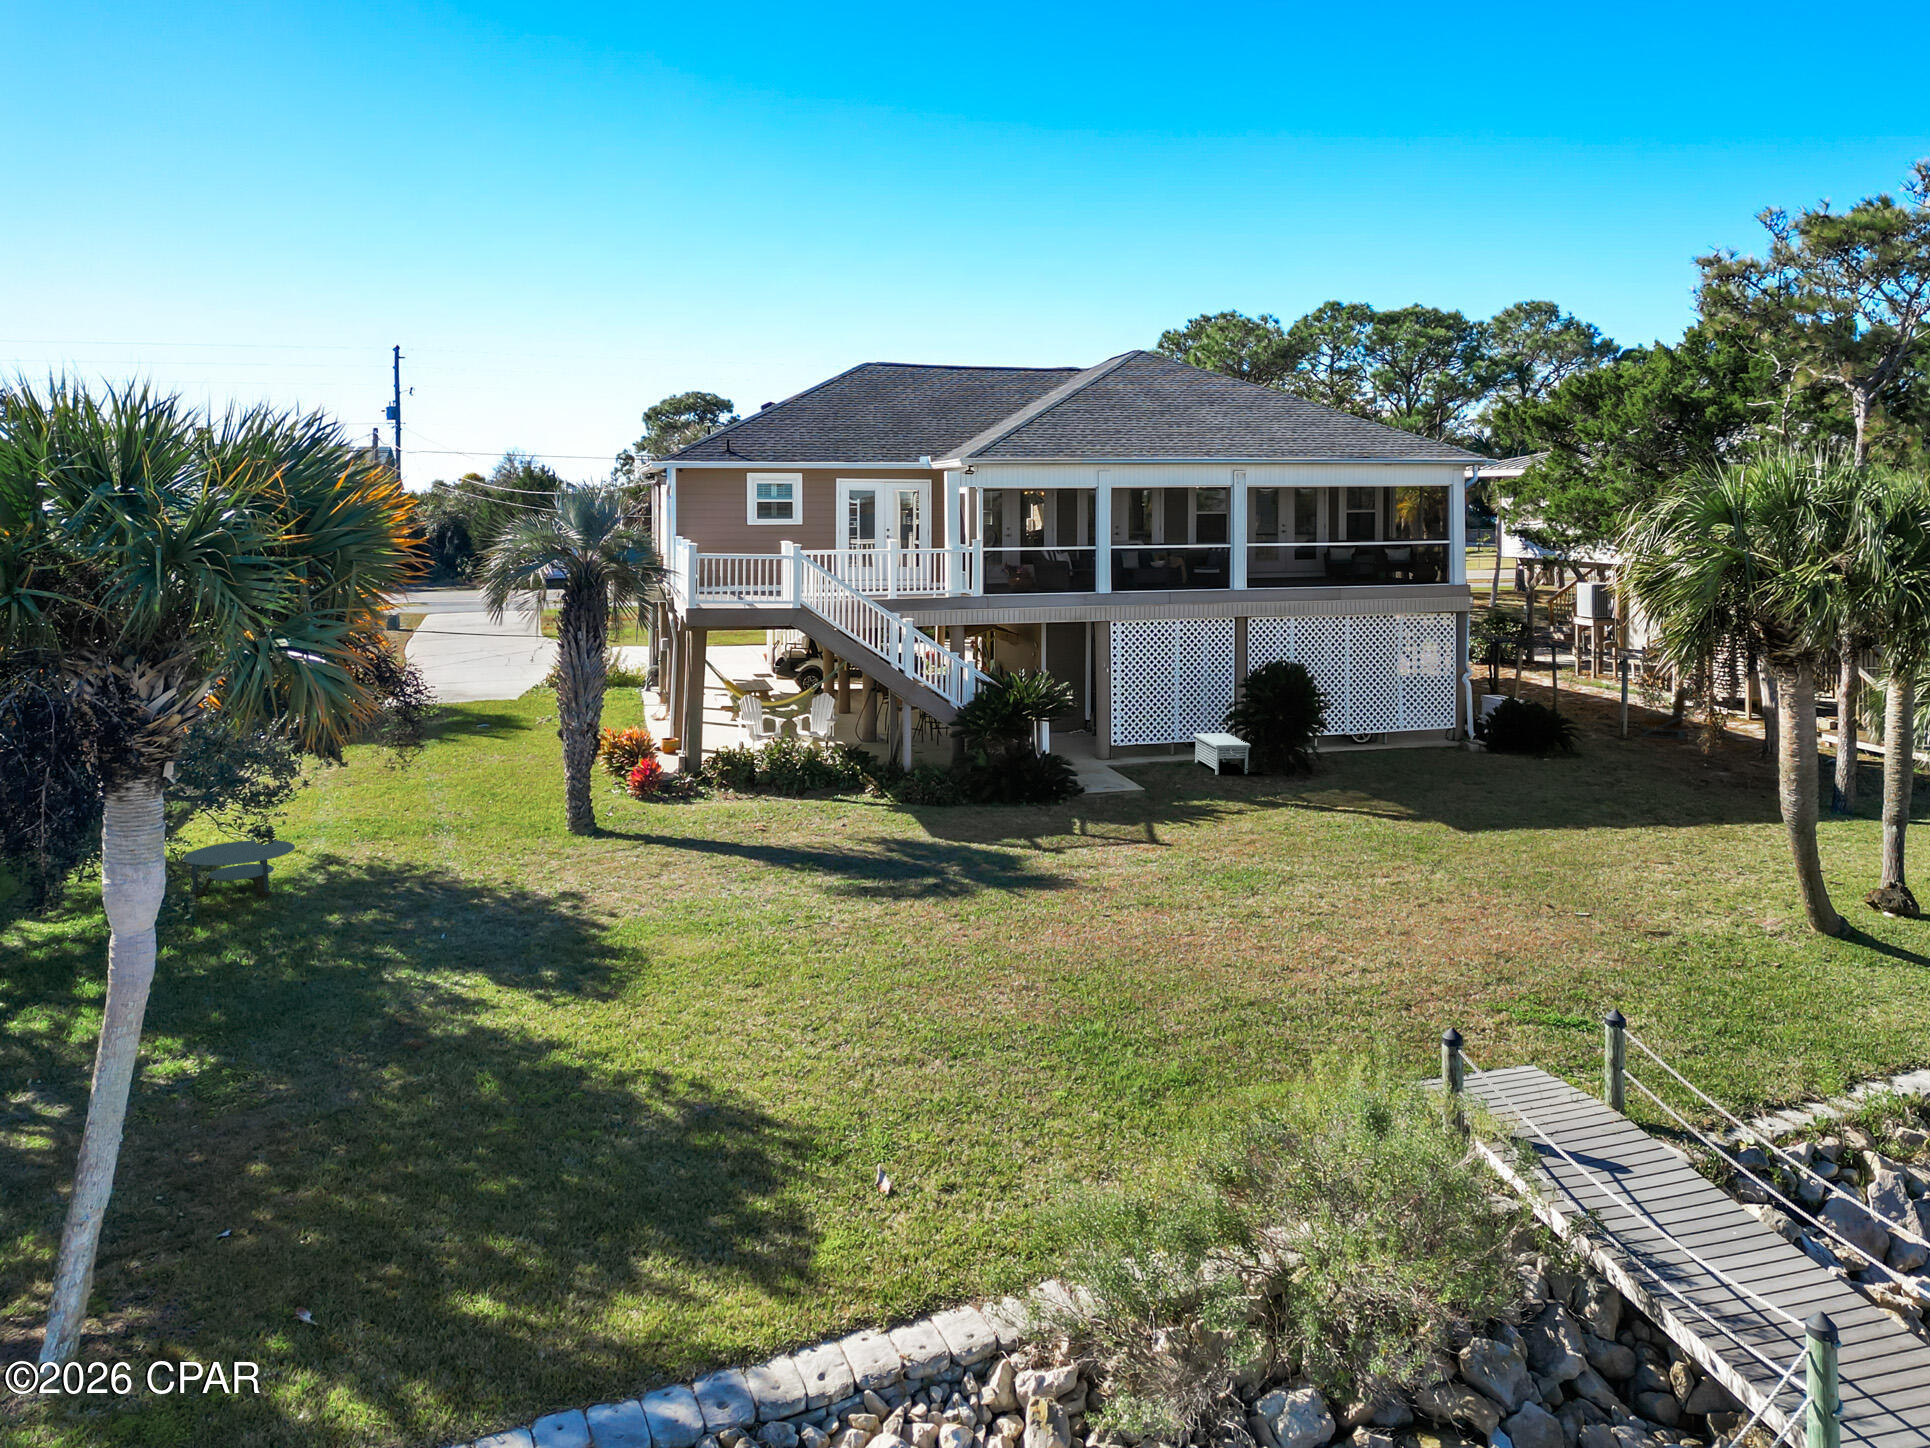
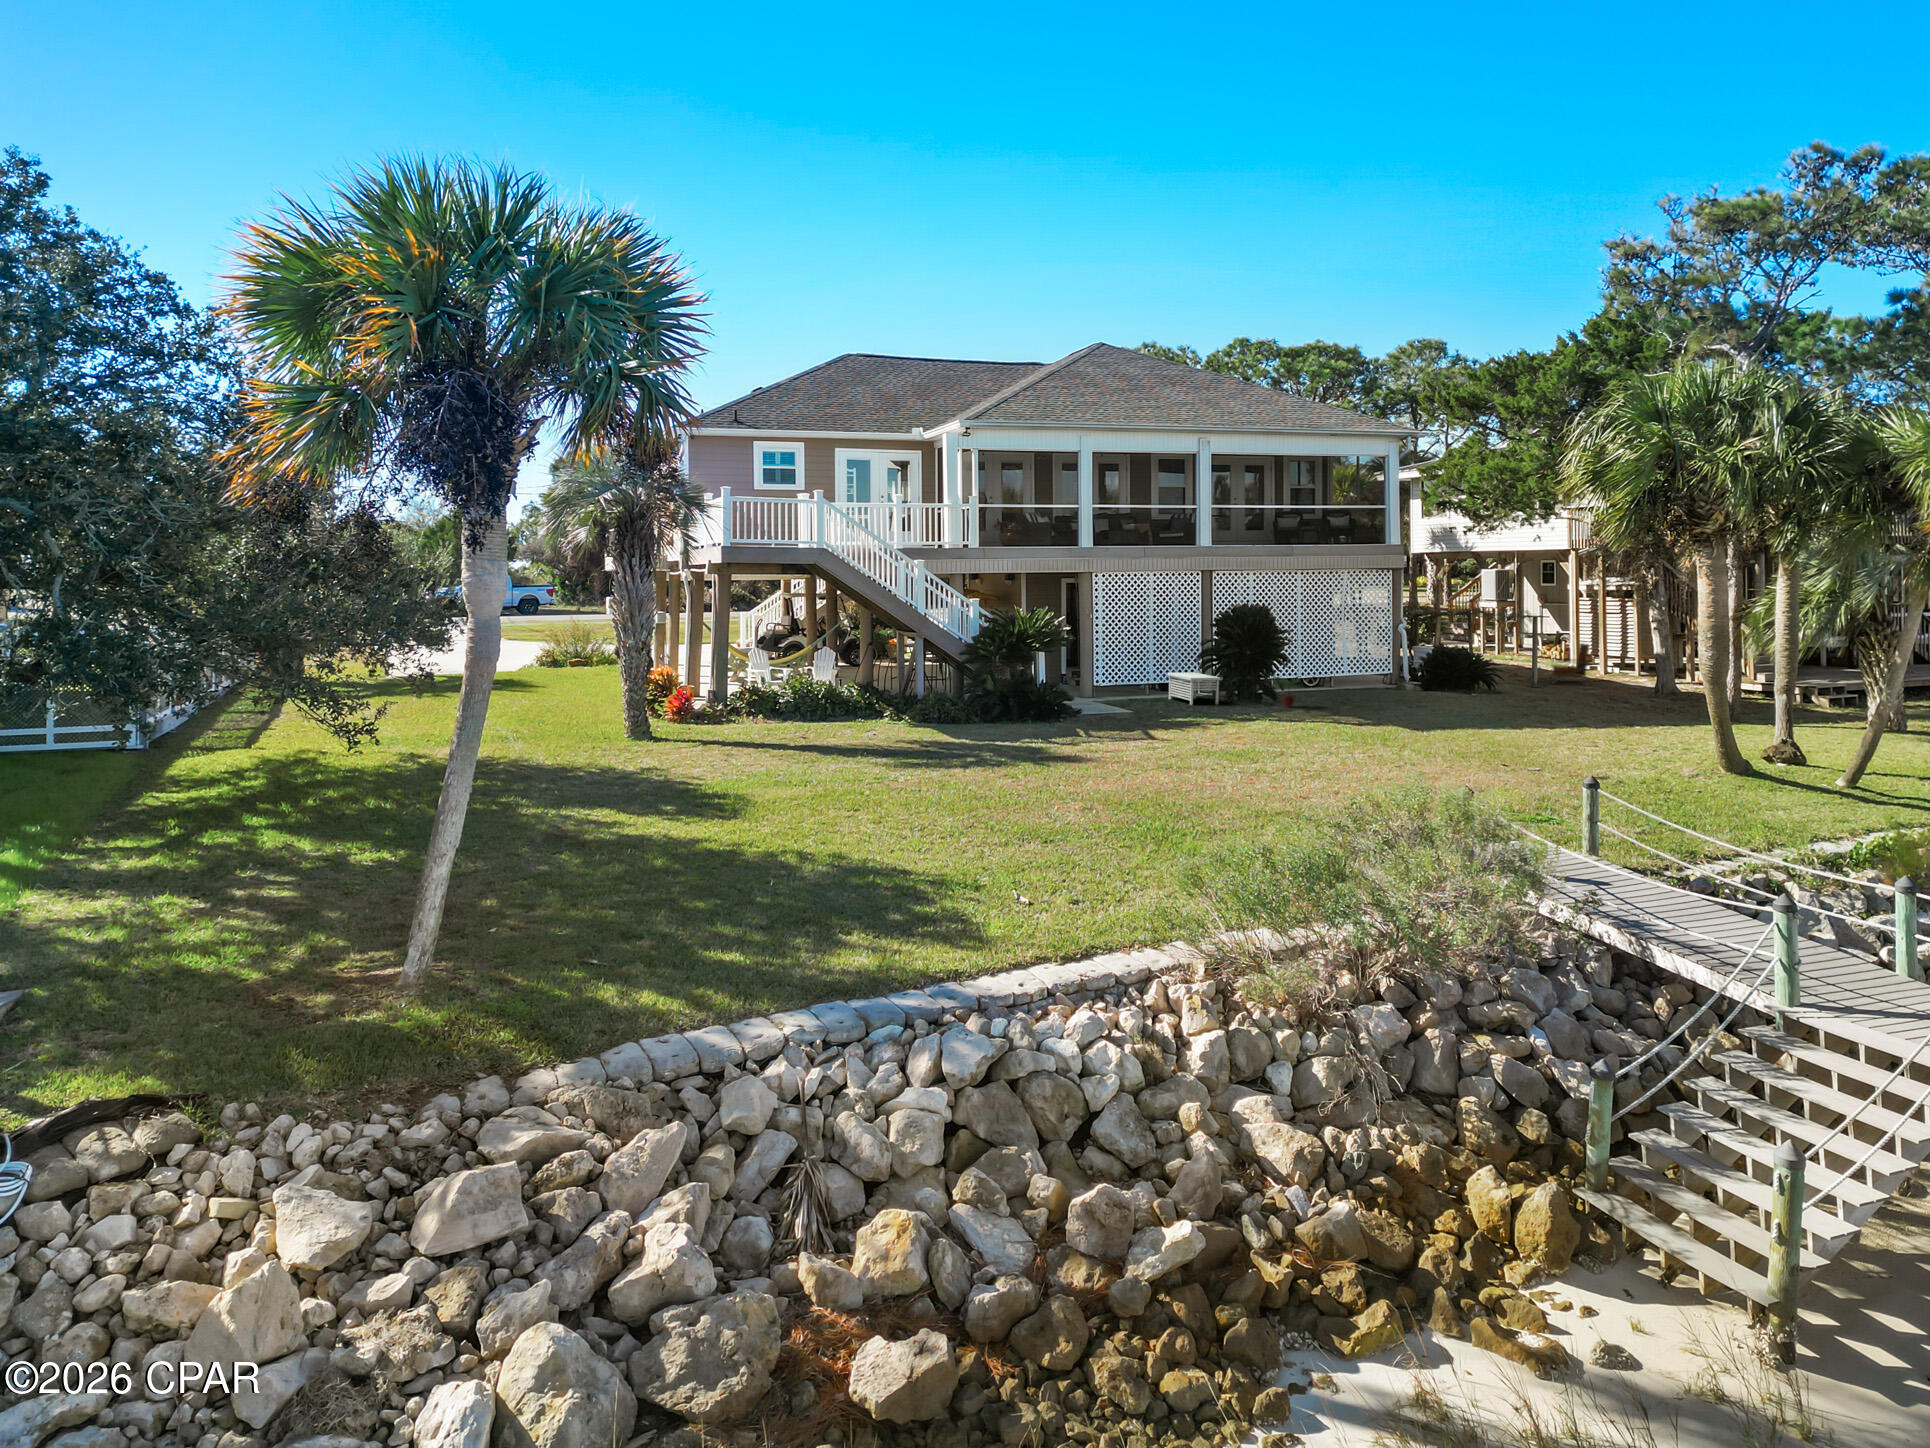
potted plant: none [1305,746,1344,780] -> present [1273,678,1295,707]
round table: present [183,840,295,896] -> none [292,728,392,772]

